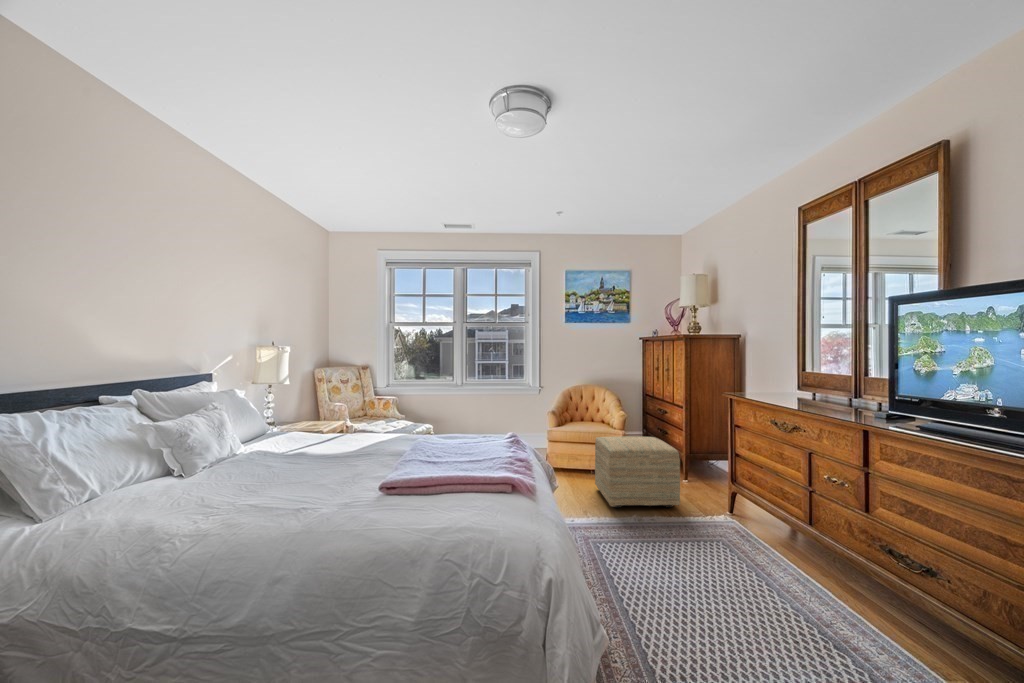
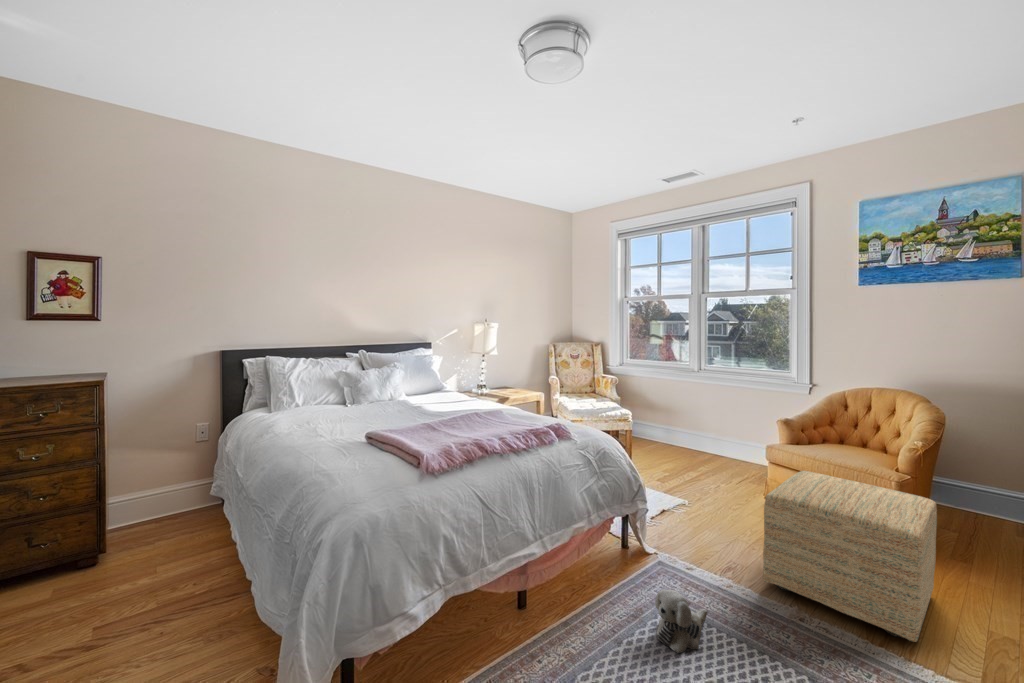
plush toy: none [602,519,634,555] -> present [655,590,707,653]

